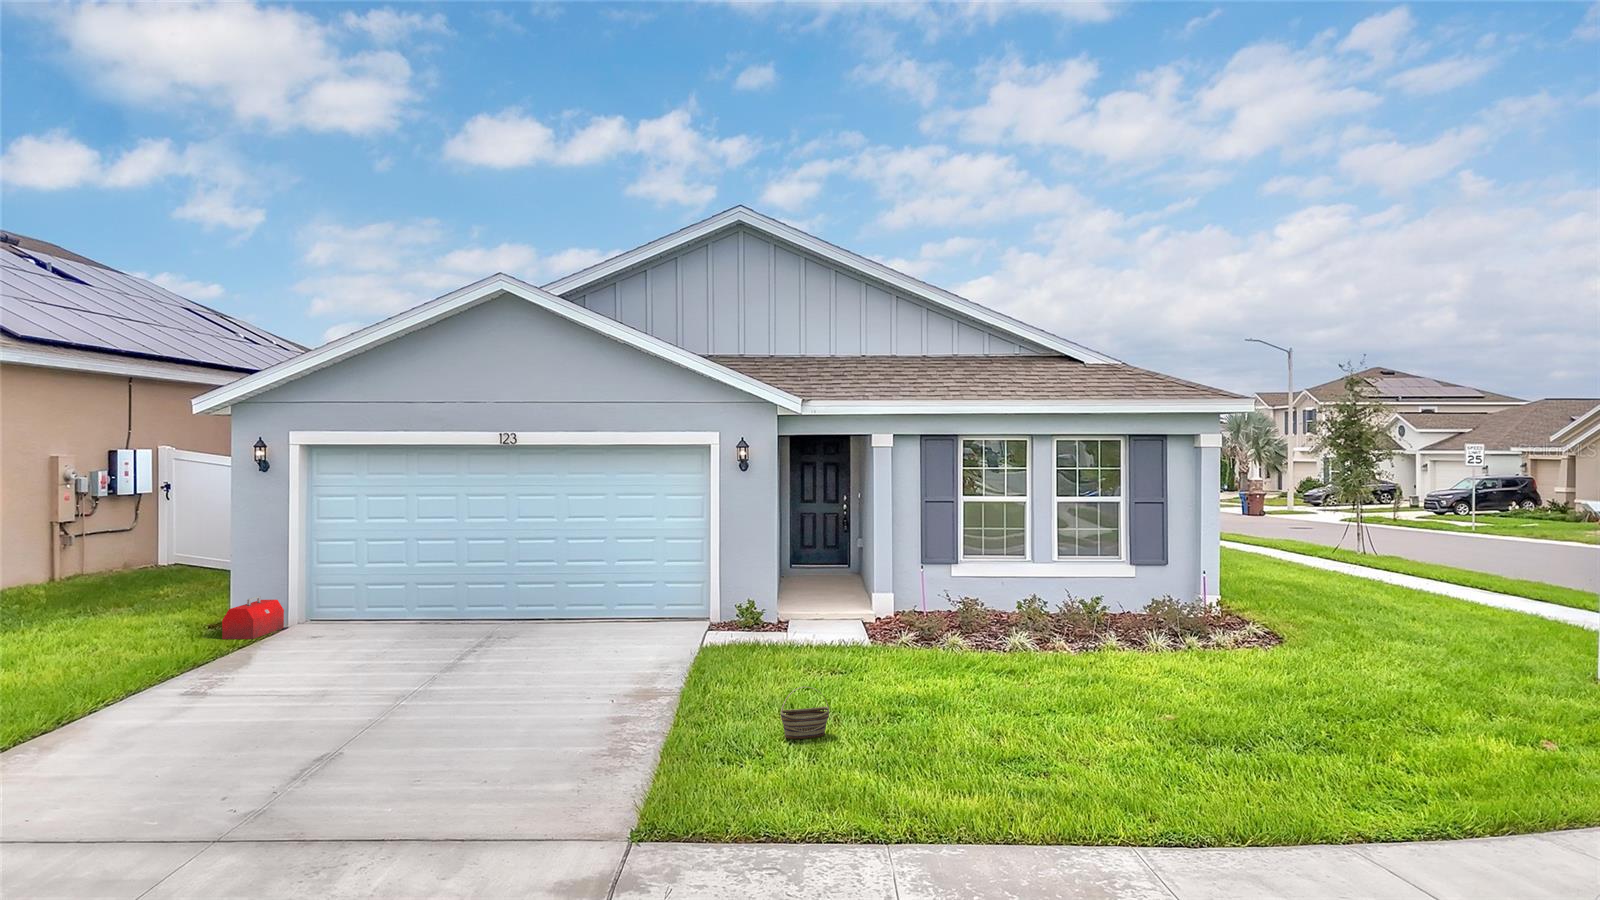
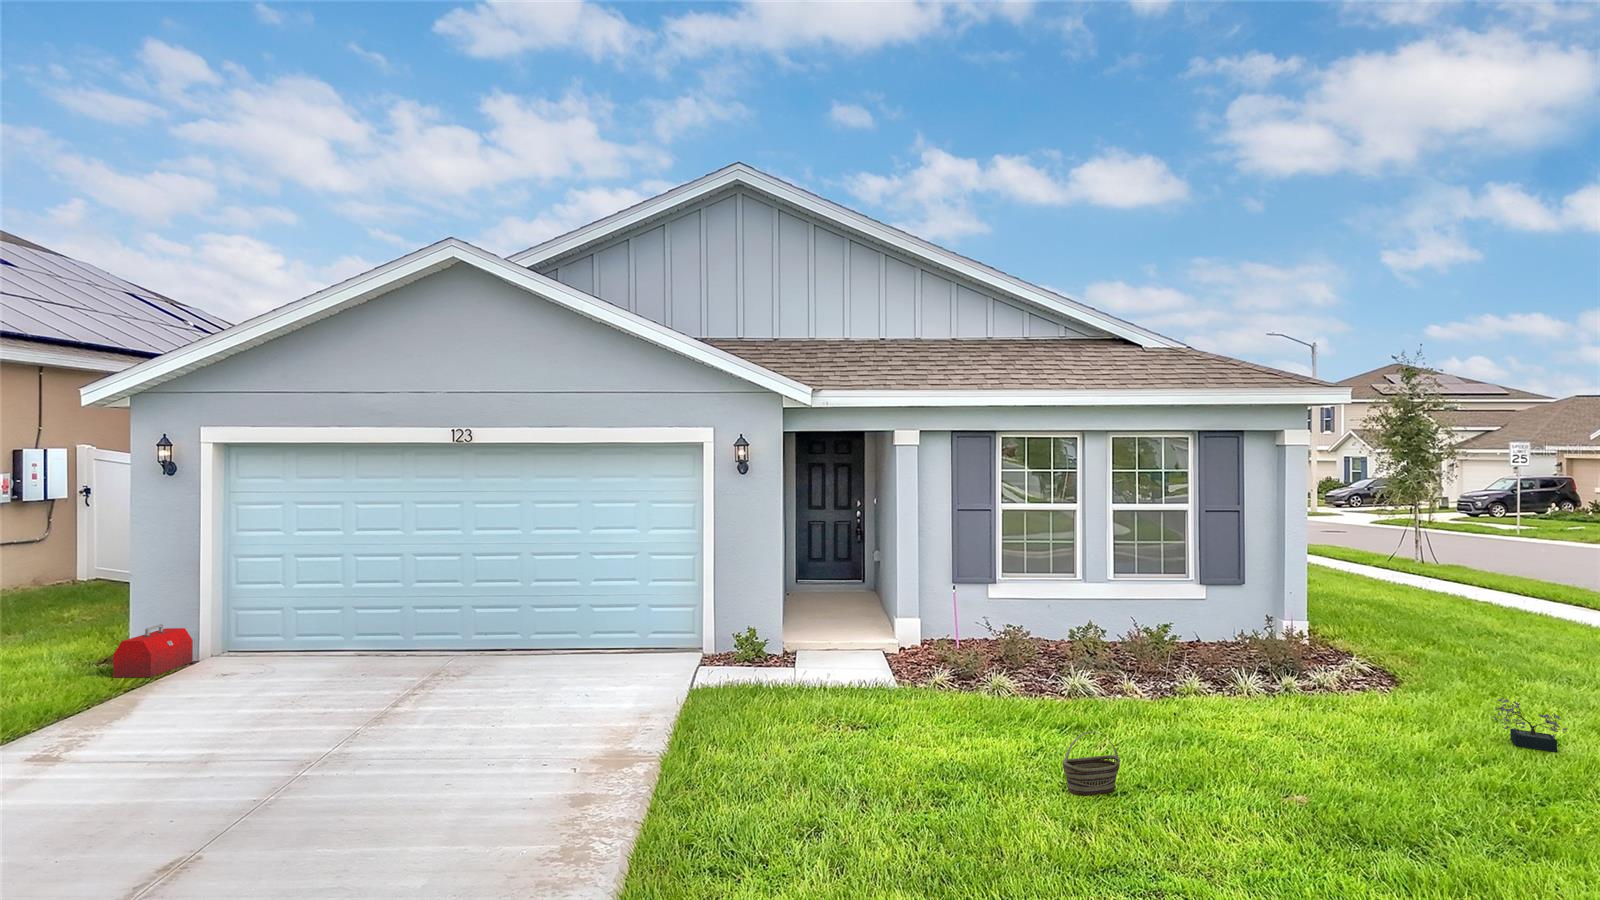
decorative plant: none [1336,647,1389,688] -> present [1494,698,1567,752]
basket: present [781,687,829,739] -> present [1063,732,1120,795]

